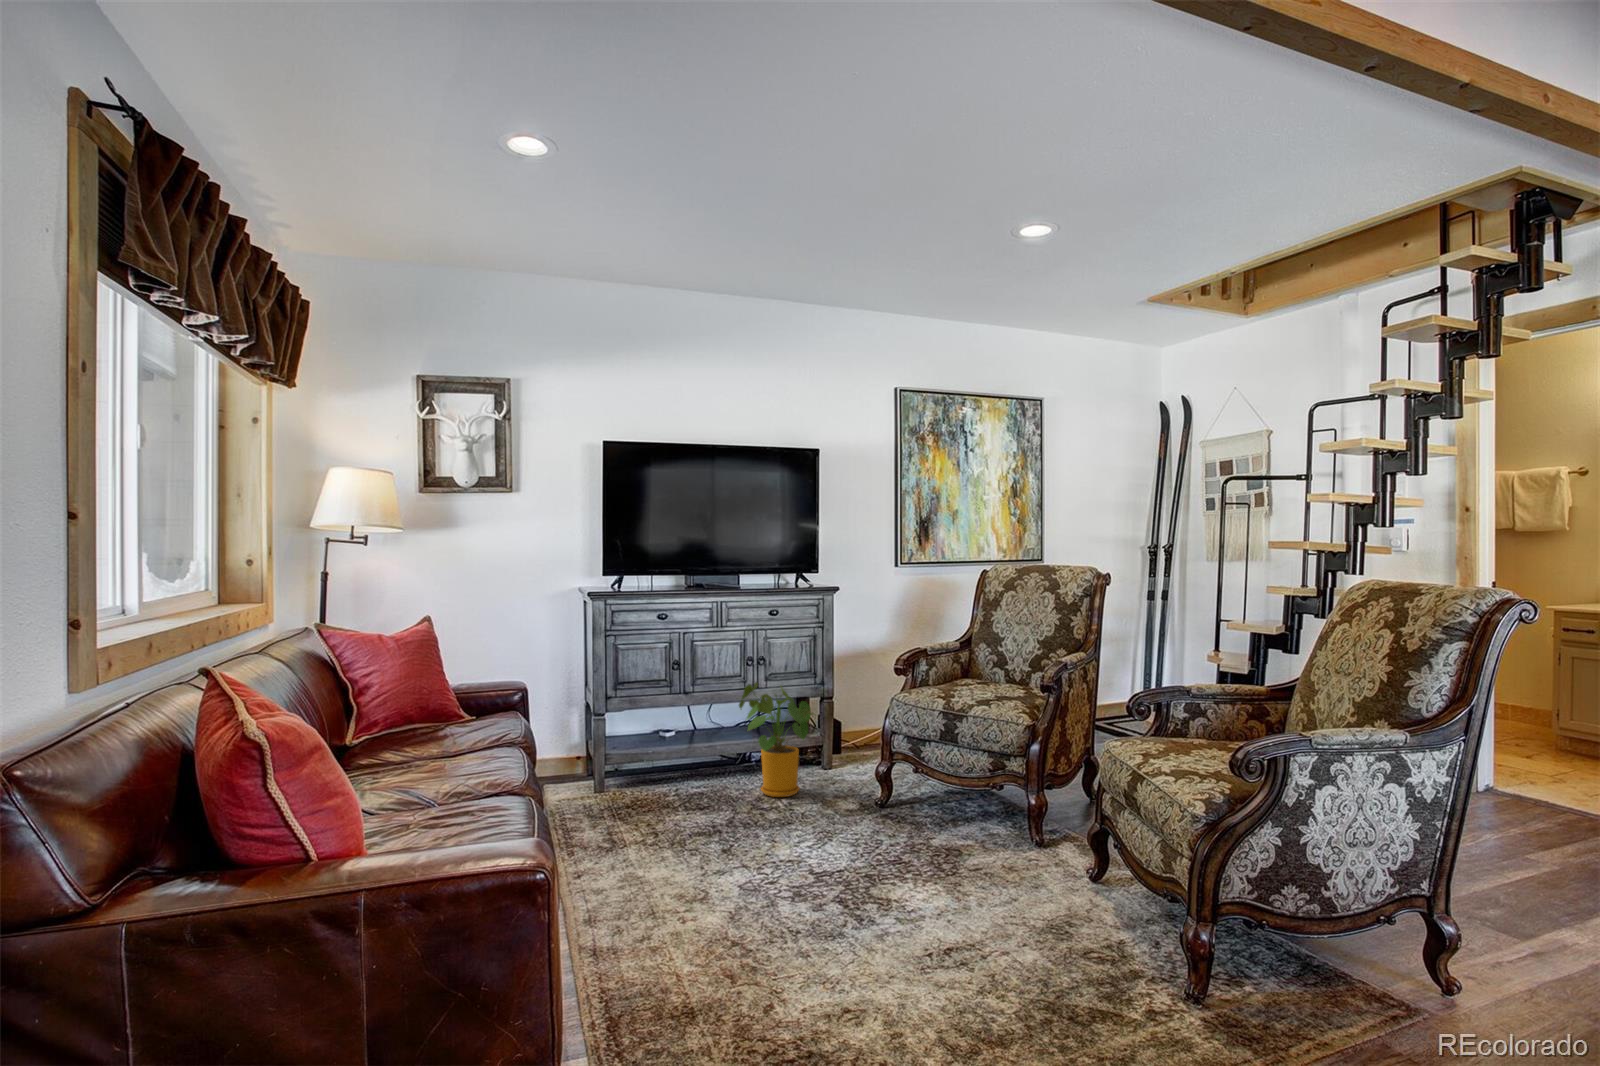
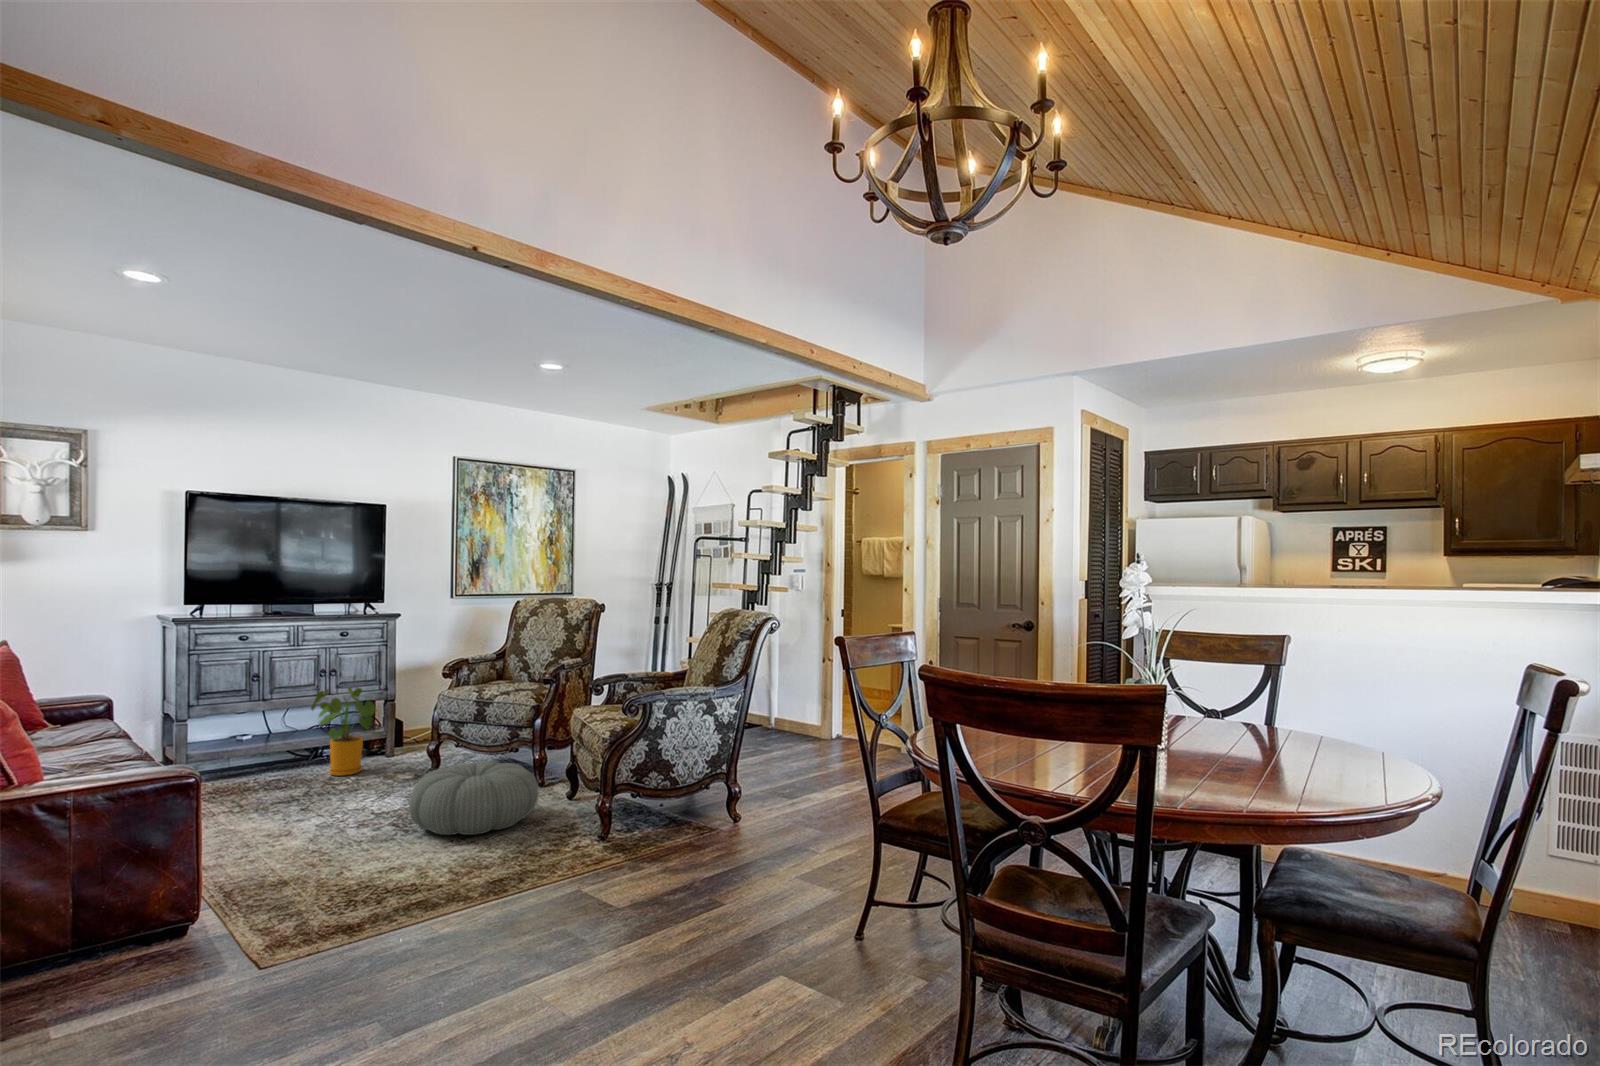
pouf: none [864,815,1060,946] -> present [409,761,538,835]

